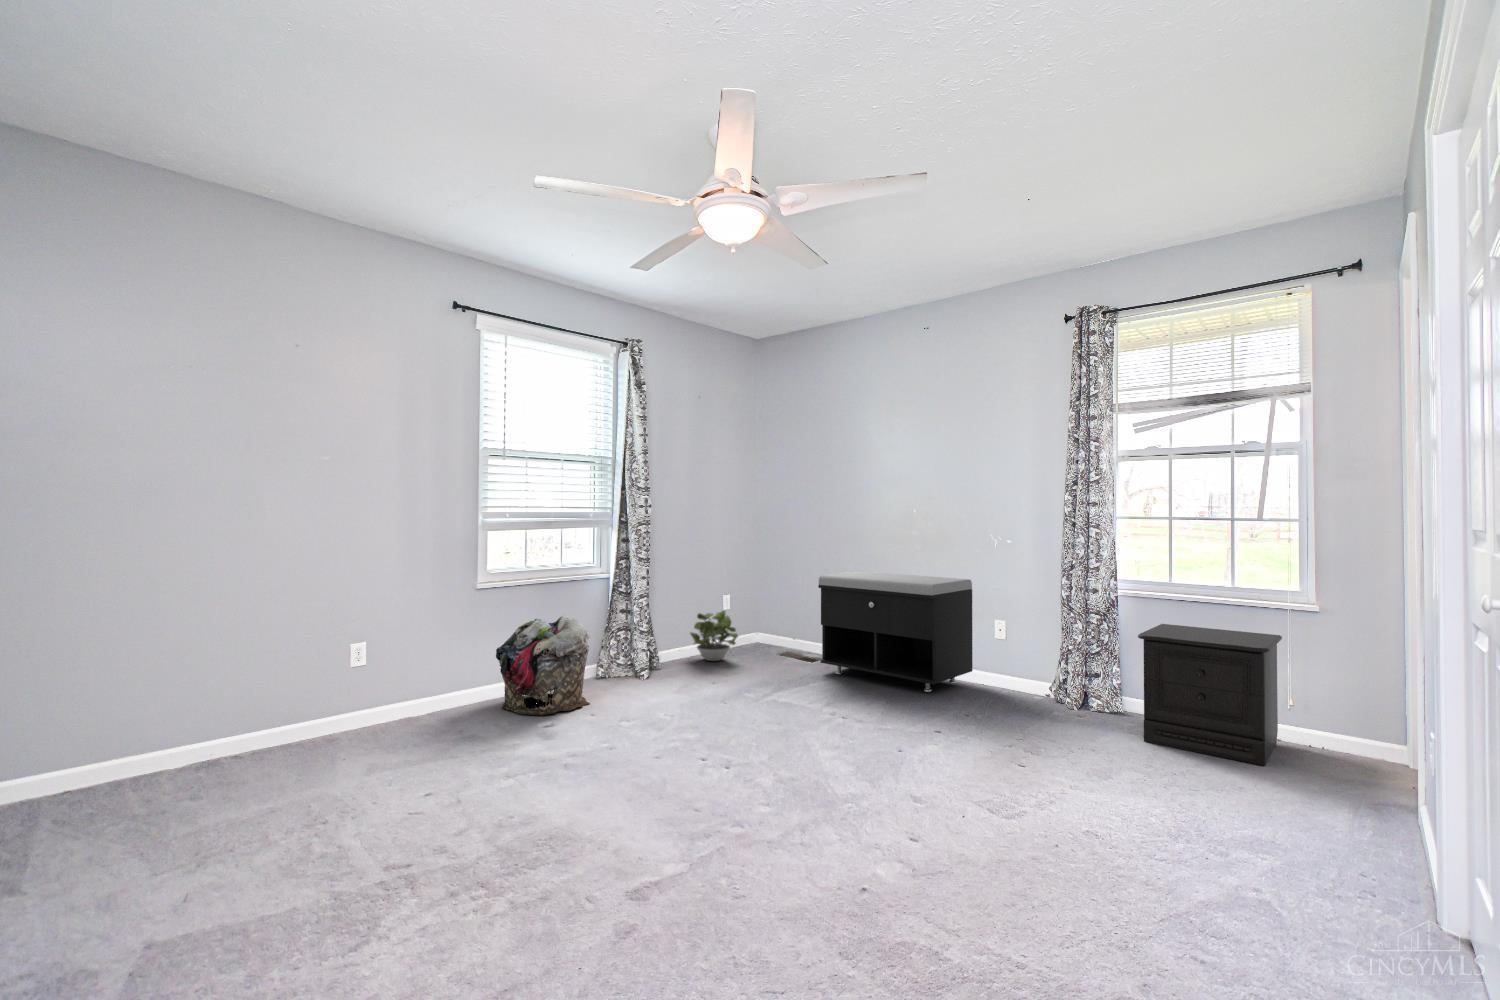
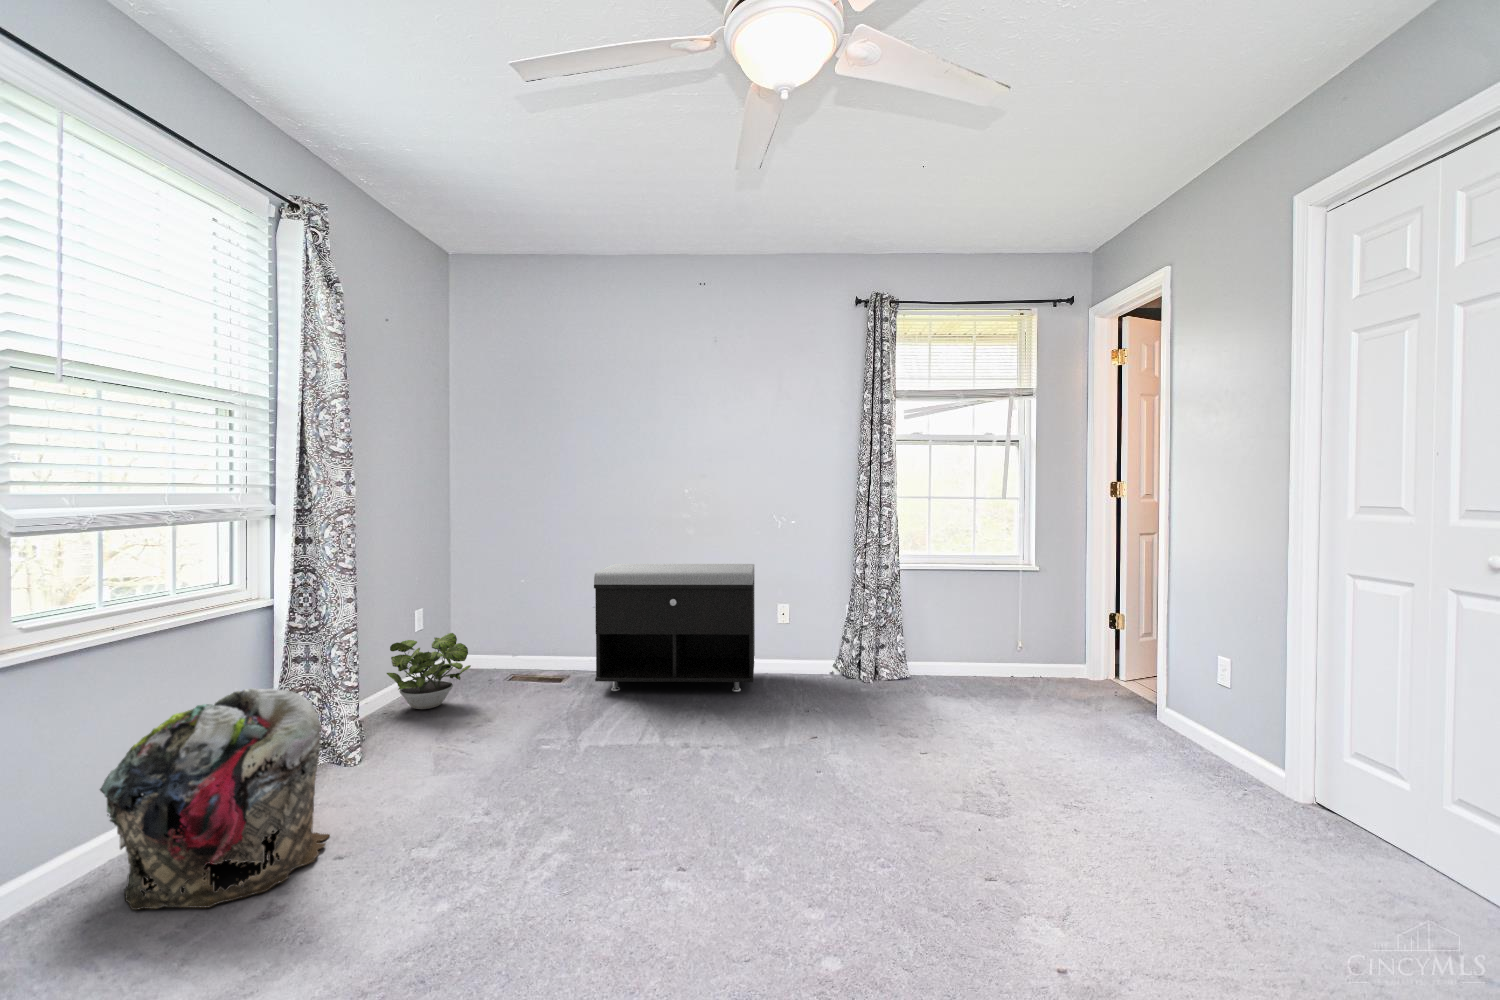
nightstand: present [1138,624,1282,765] -> none [933,591,1052,698]

